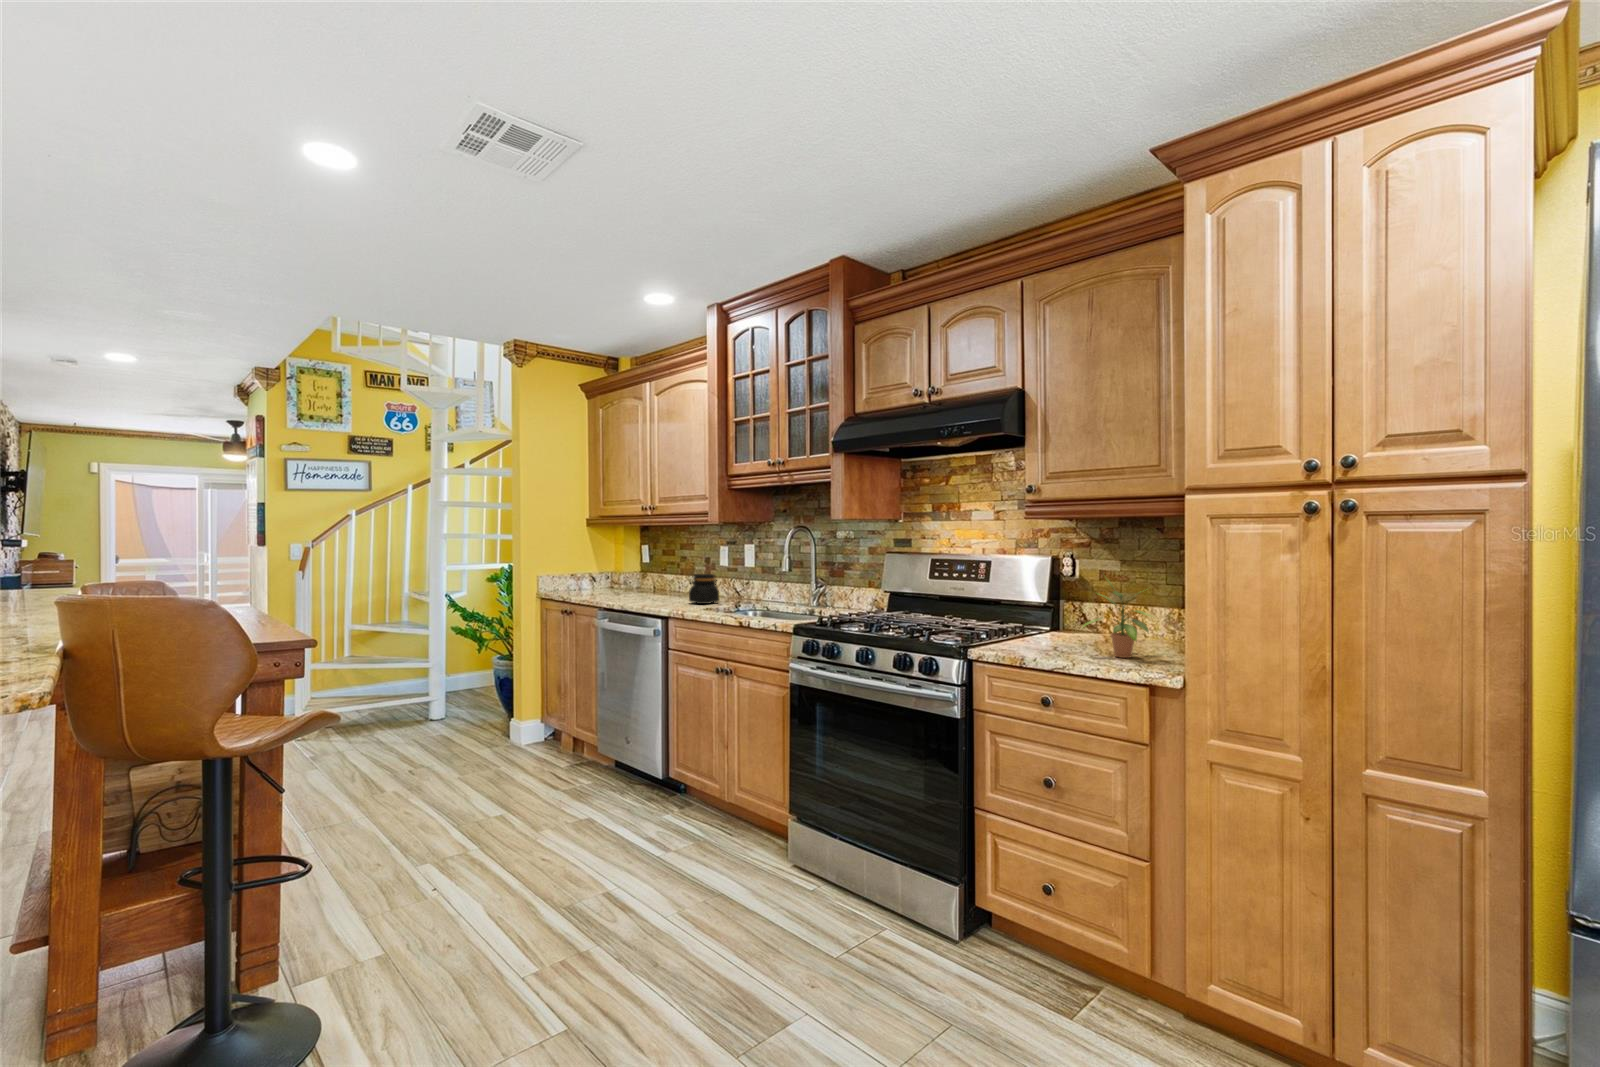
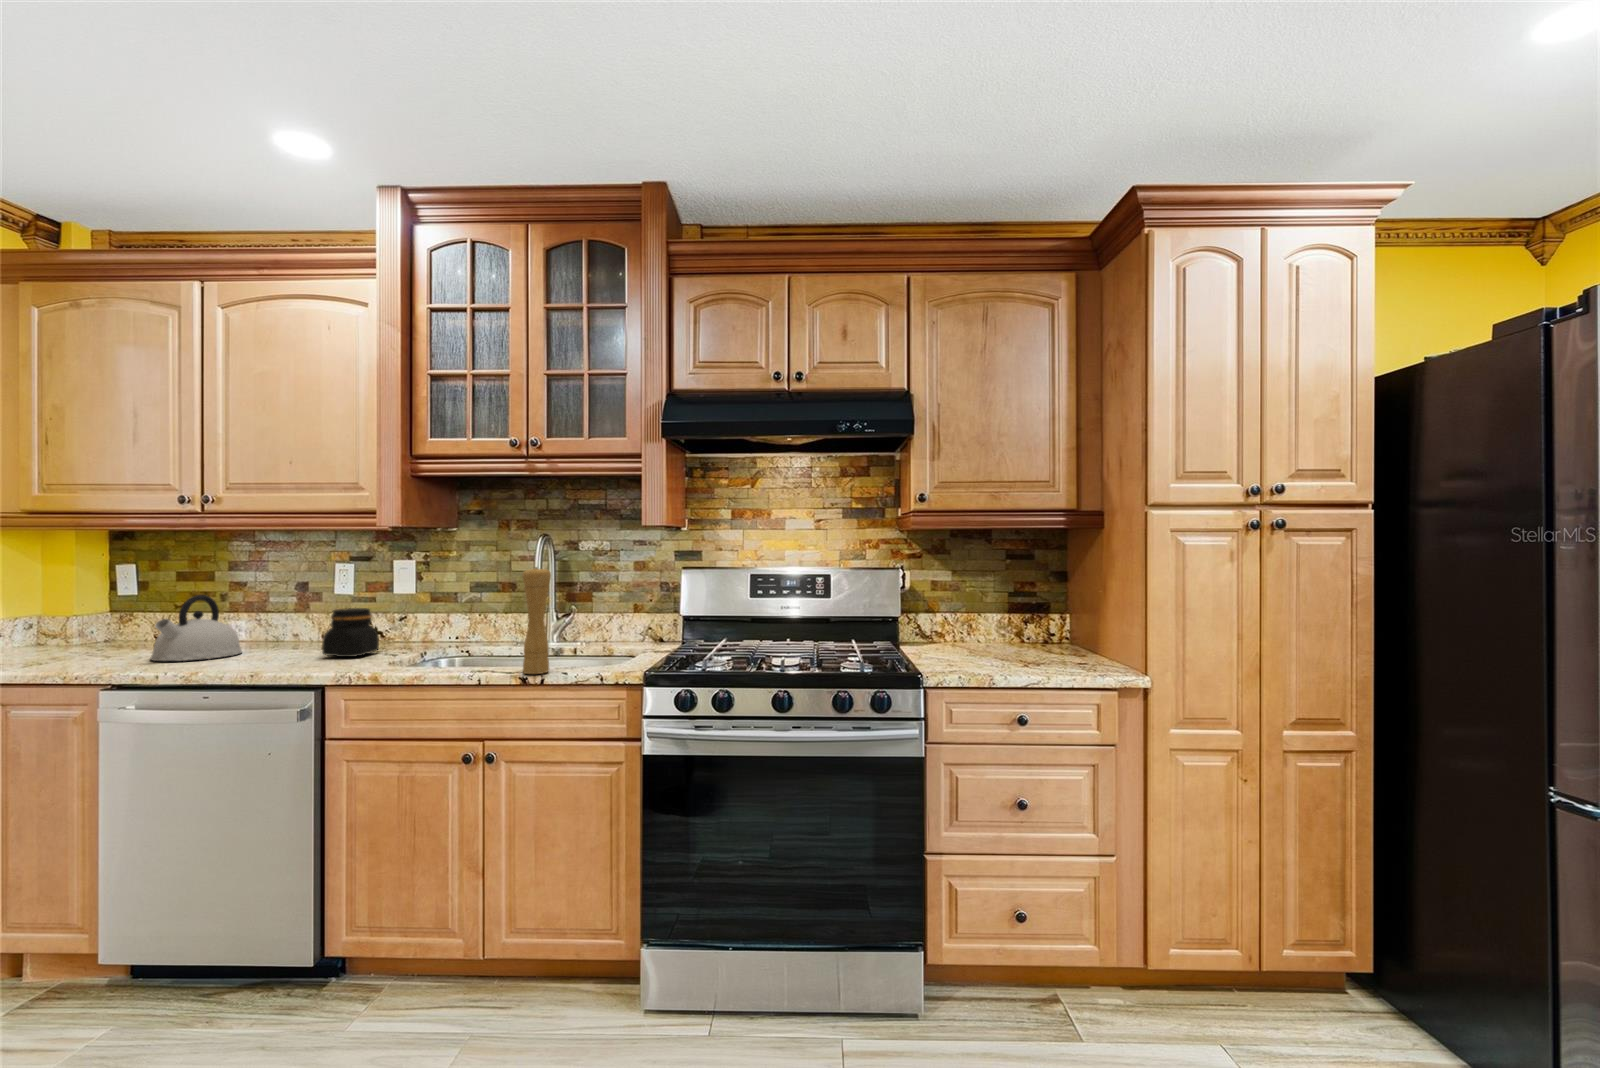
pepper mill: none [742,549,760,621] -> present [522,567,551,674]
kettle: none [627,562,670,599] -> present [150,595,242,661]
potted plant: present [1083,580,1151,658] -> none [1005,581,1077,663]

